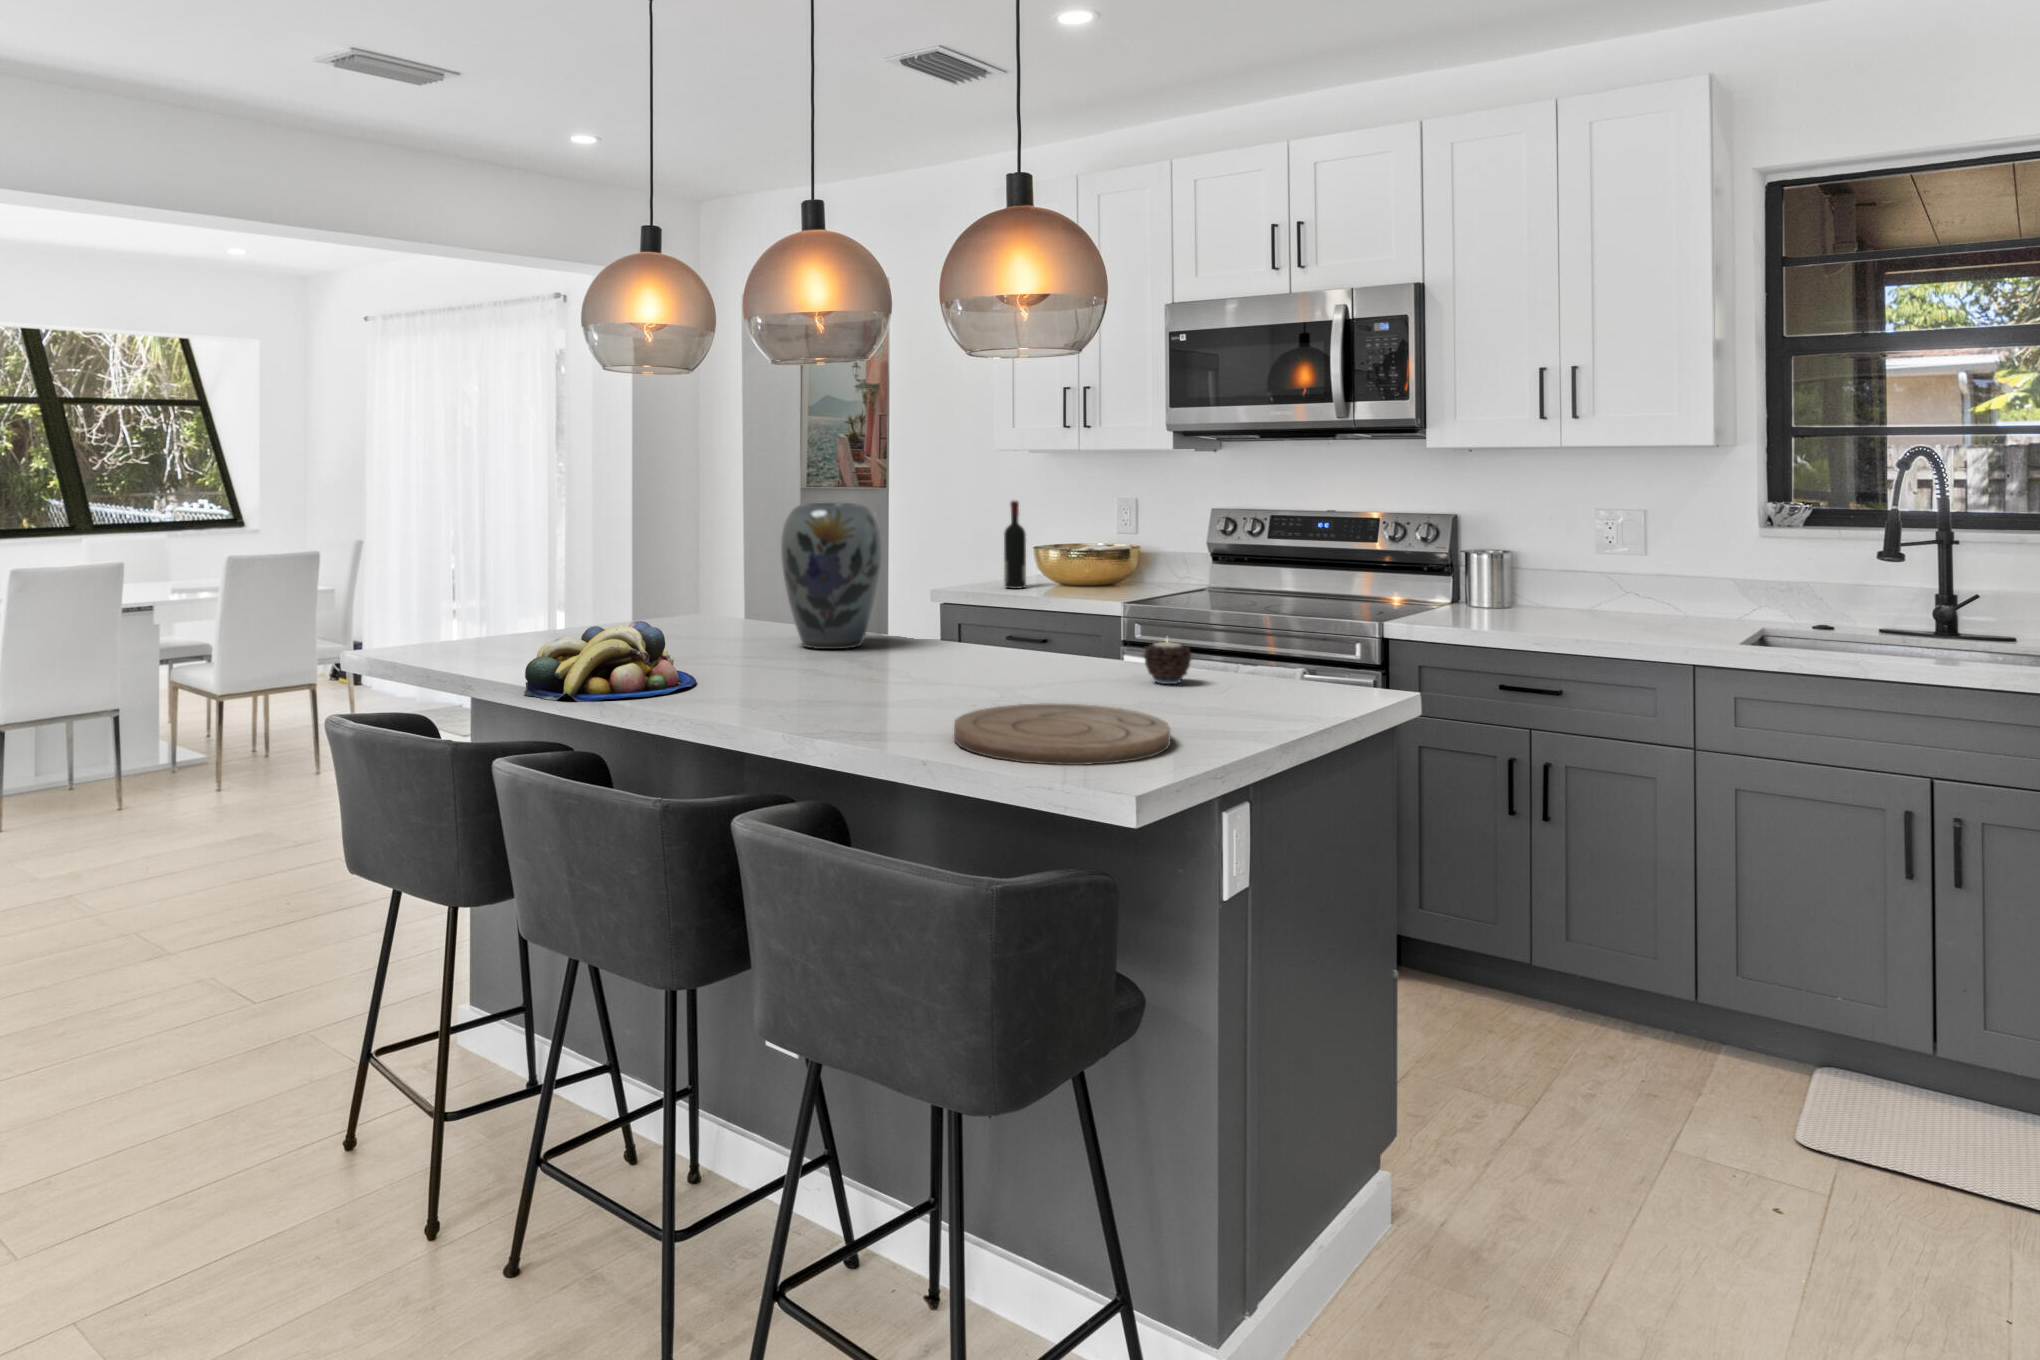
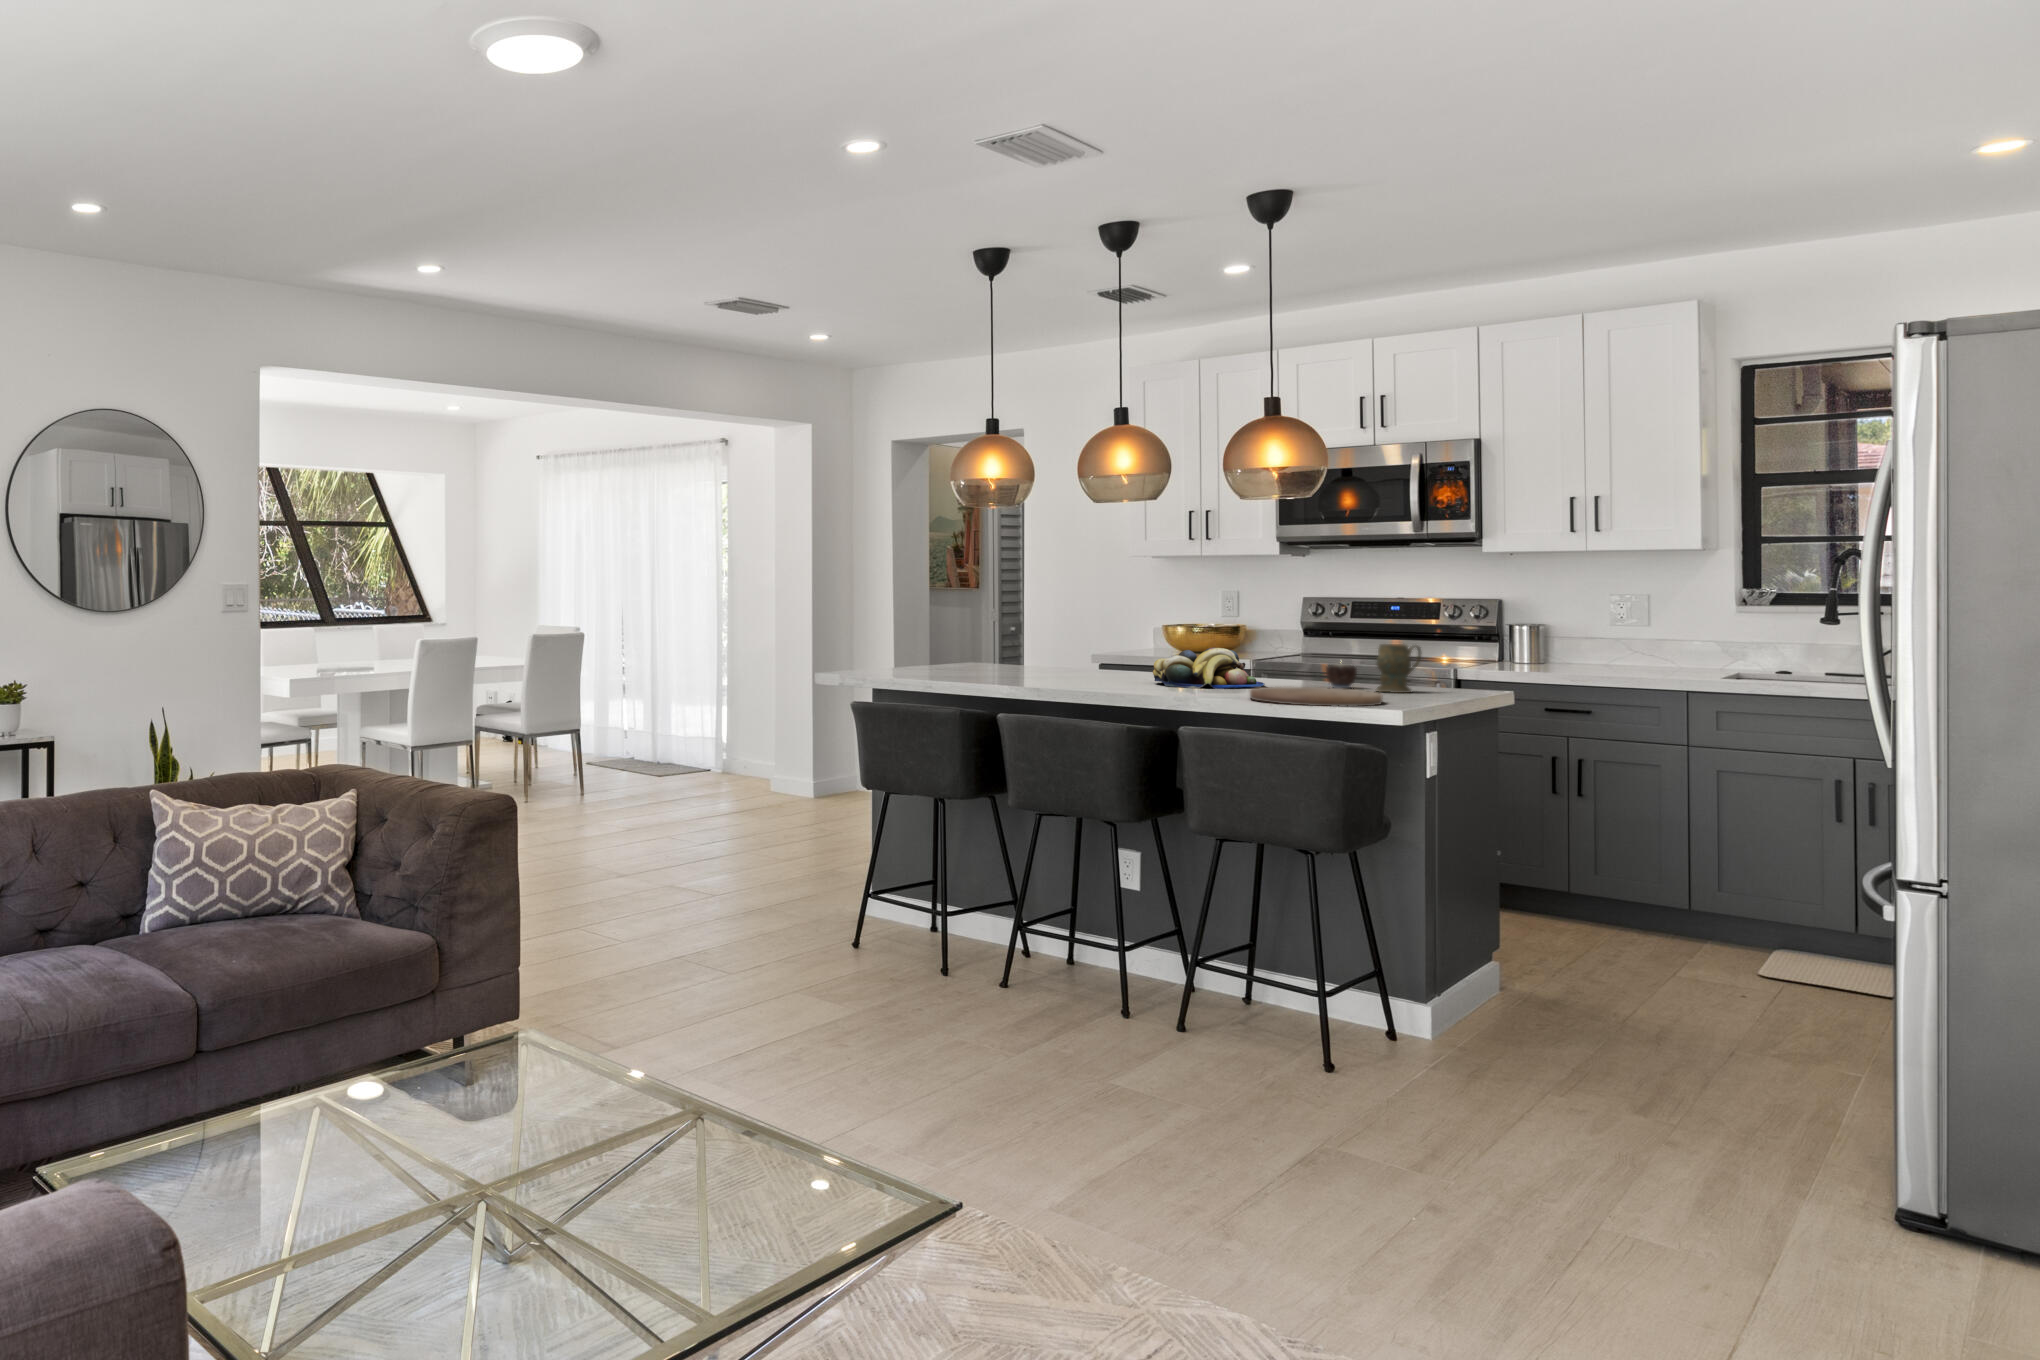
wine bottle: present [1004,501,1026,589] -> none [1133,593,1150,657]
vase: present [781,503,882,649] -> none [1046,583,1115,676]
mug: none [1207,615,1280,700] -> present [1376,644,1421,693]
fruit bowl: present [524,621,696,702] -> present [1153,648,1265,689]

